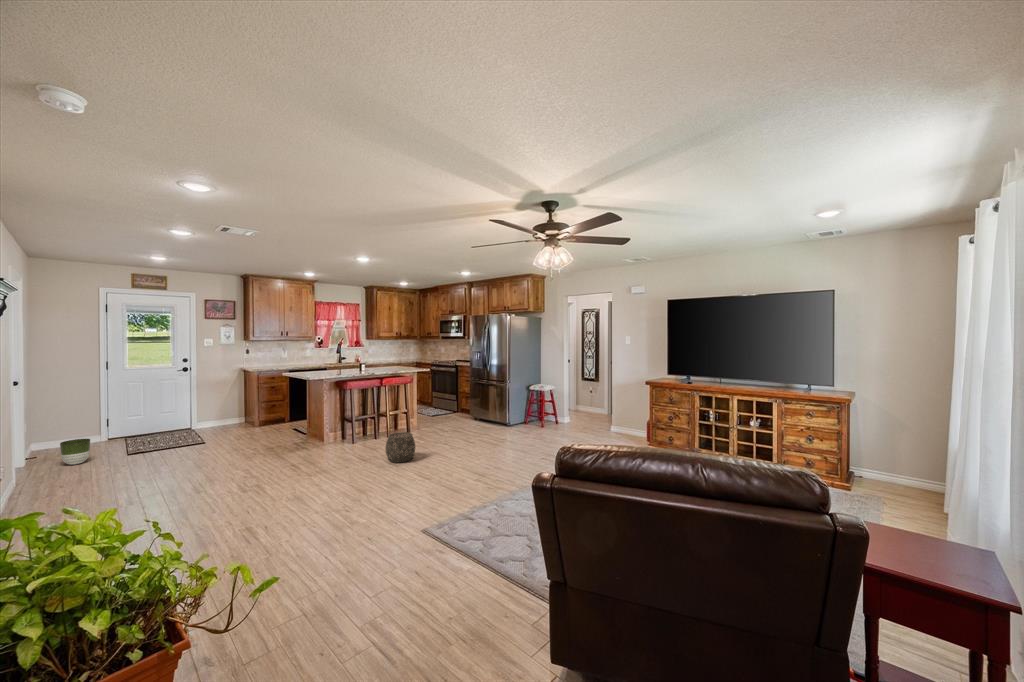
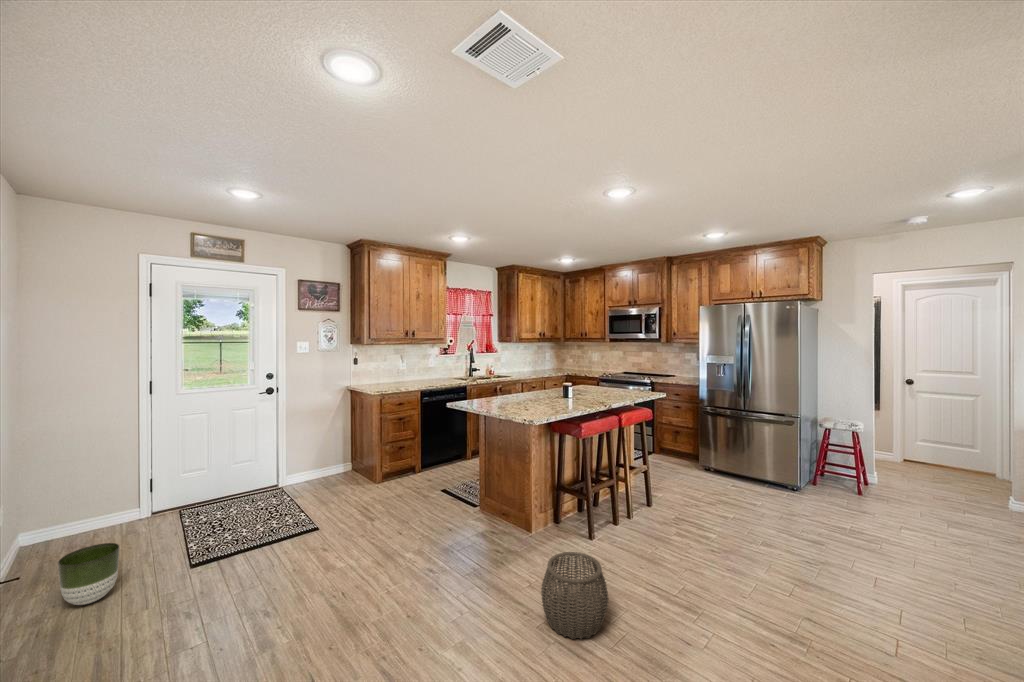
woven basket: present [386,432,415,463] -> present [541,552,608,639]

